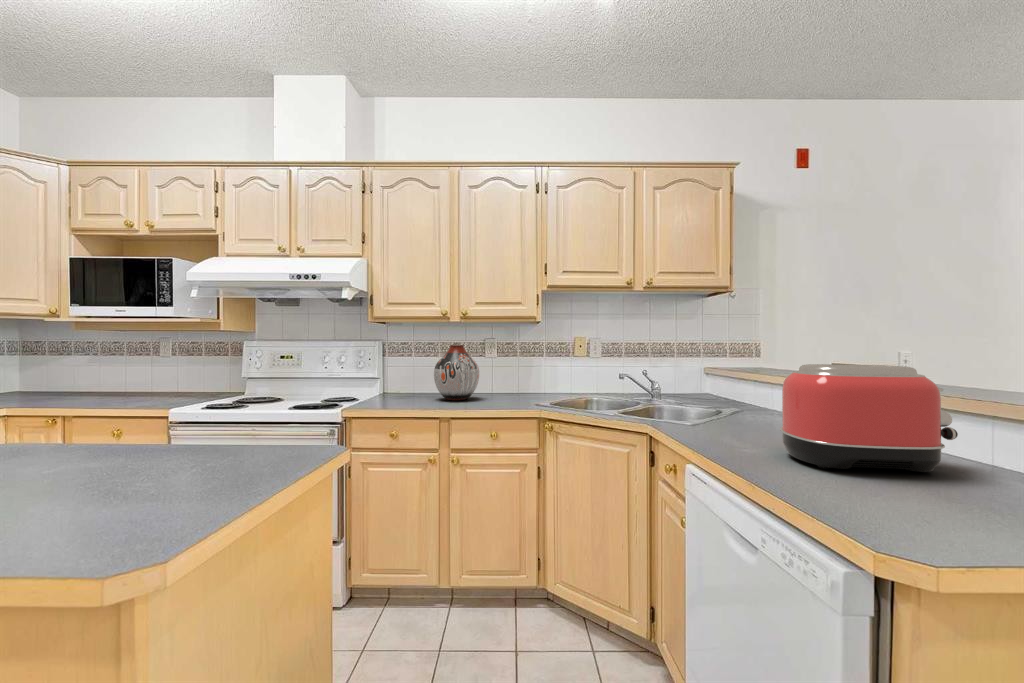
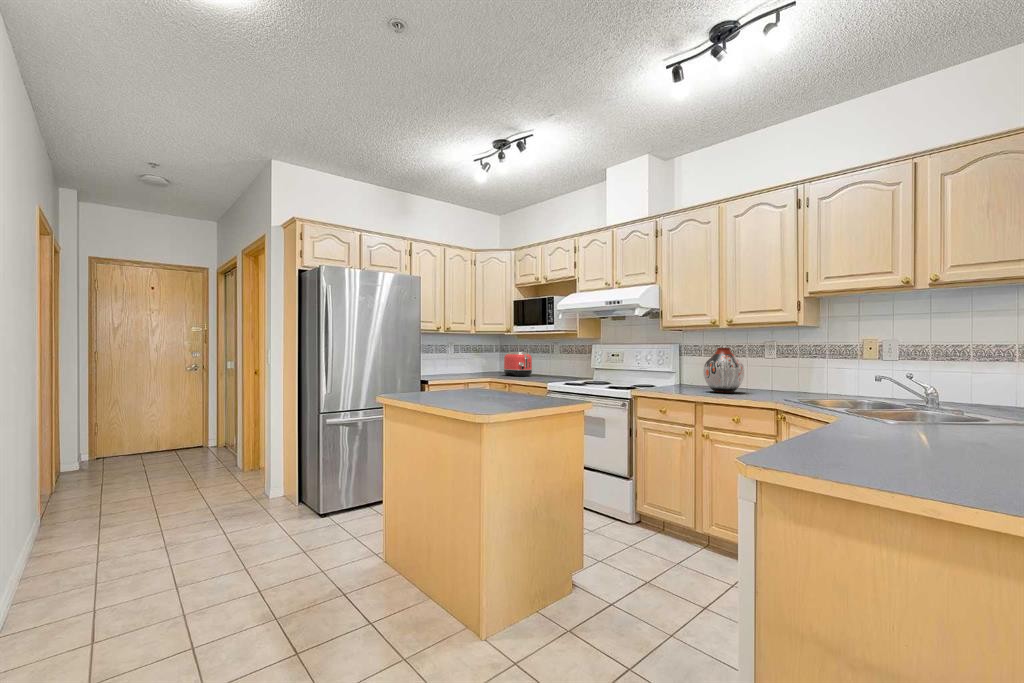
toaster: present [780,364,958,472] -> present [504,352,532,376]

